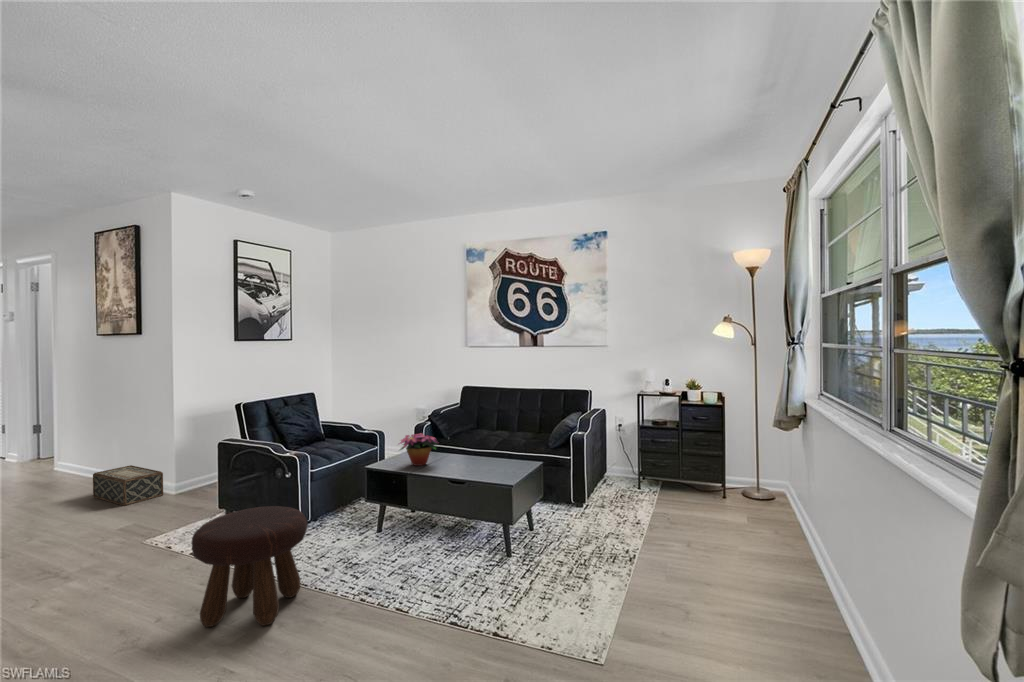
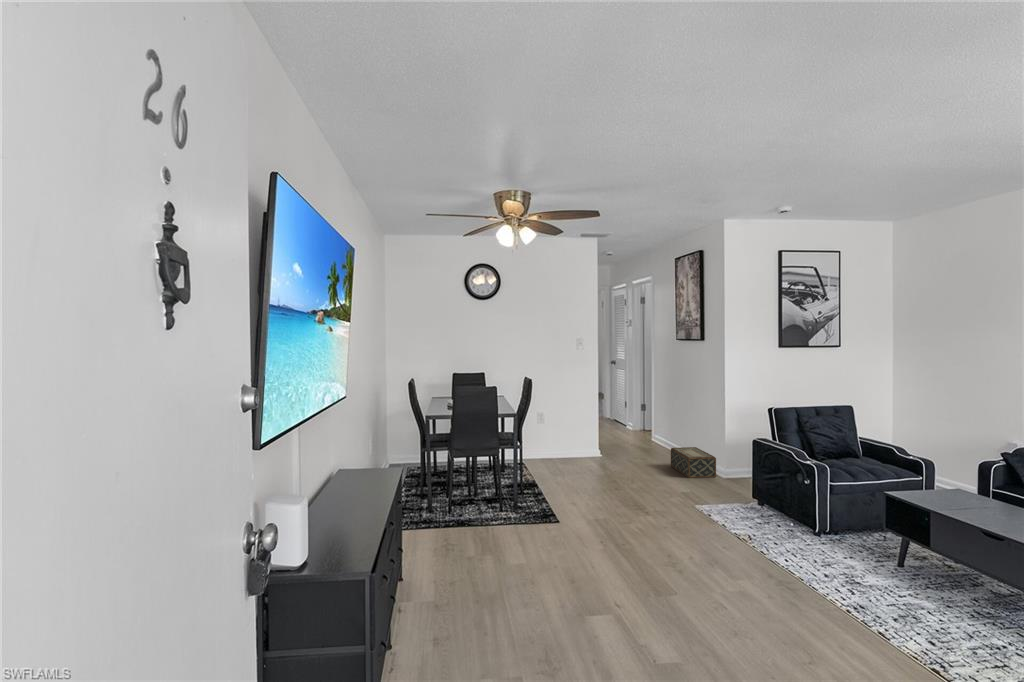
flower arrangement: present [399,433,436,466] -> none [921,467,987,507]
footstool: present [192,506,308,627] -> none [710,498,801,594]

